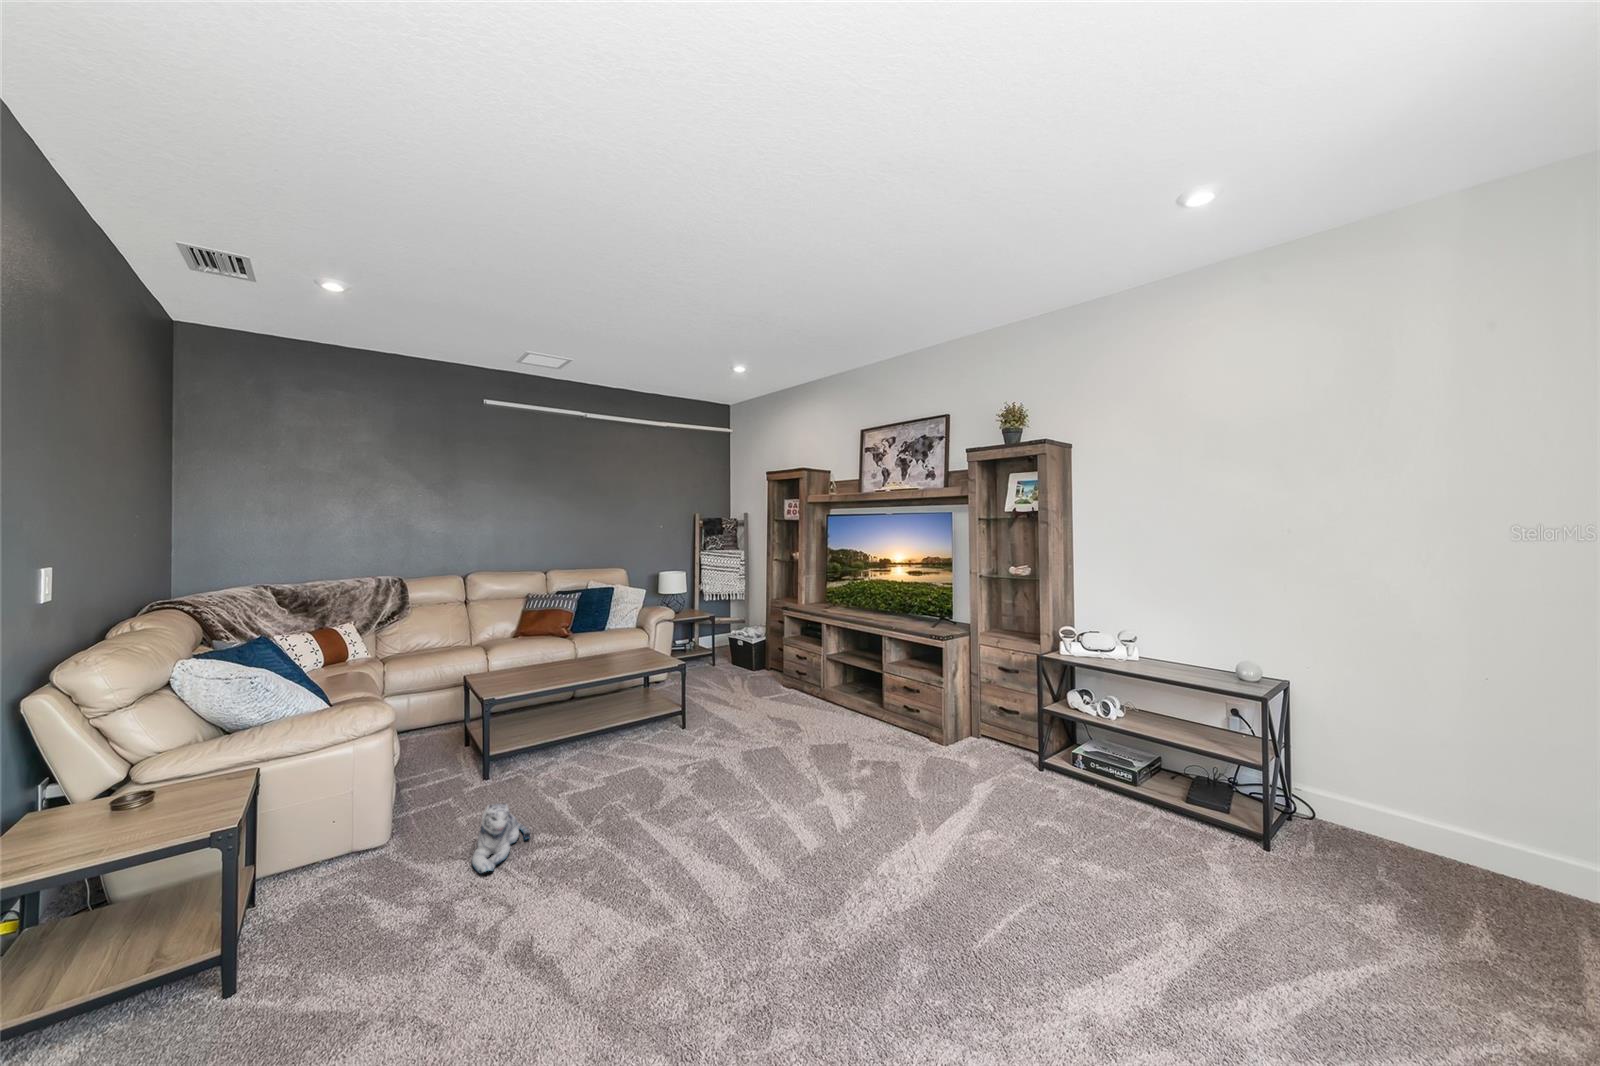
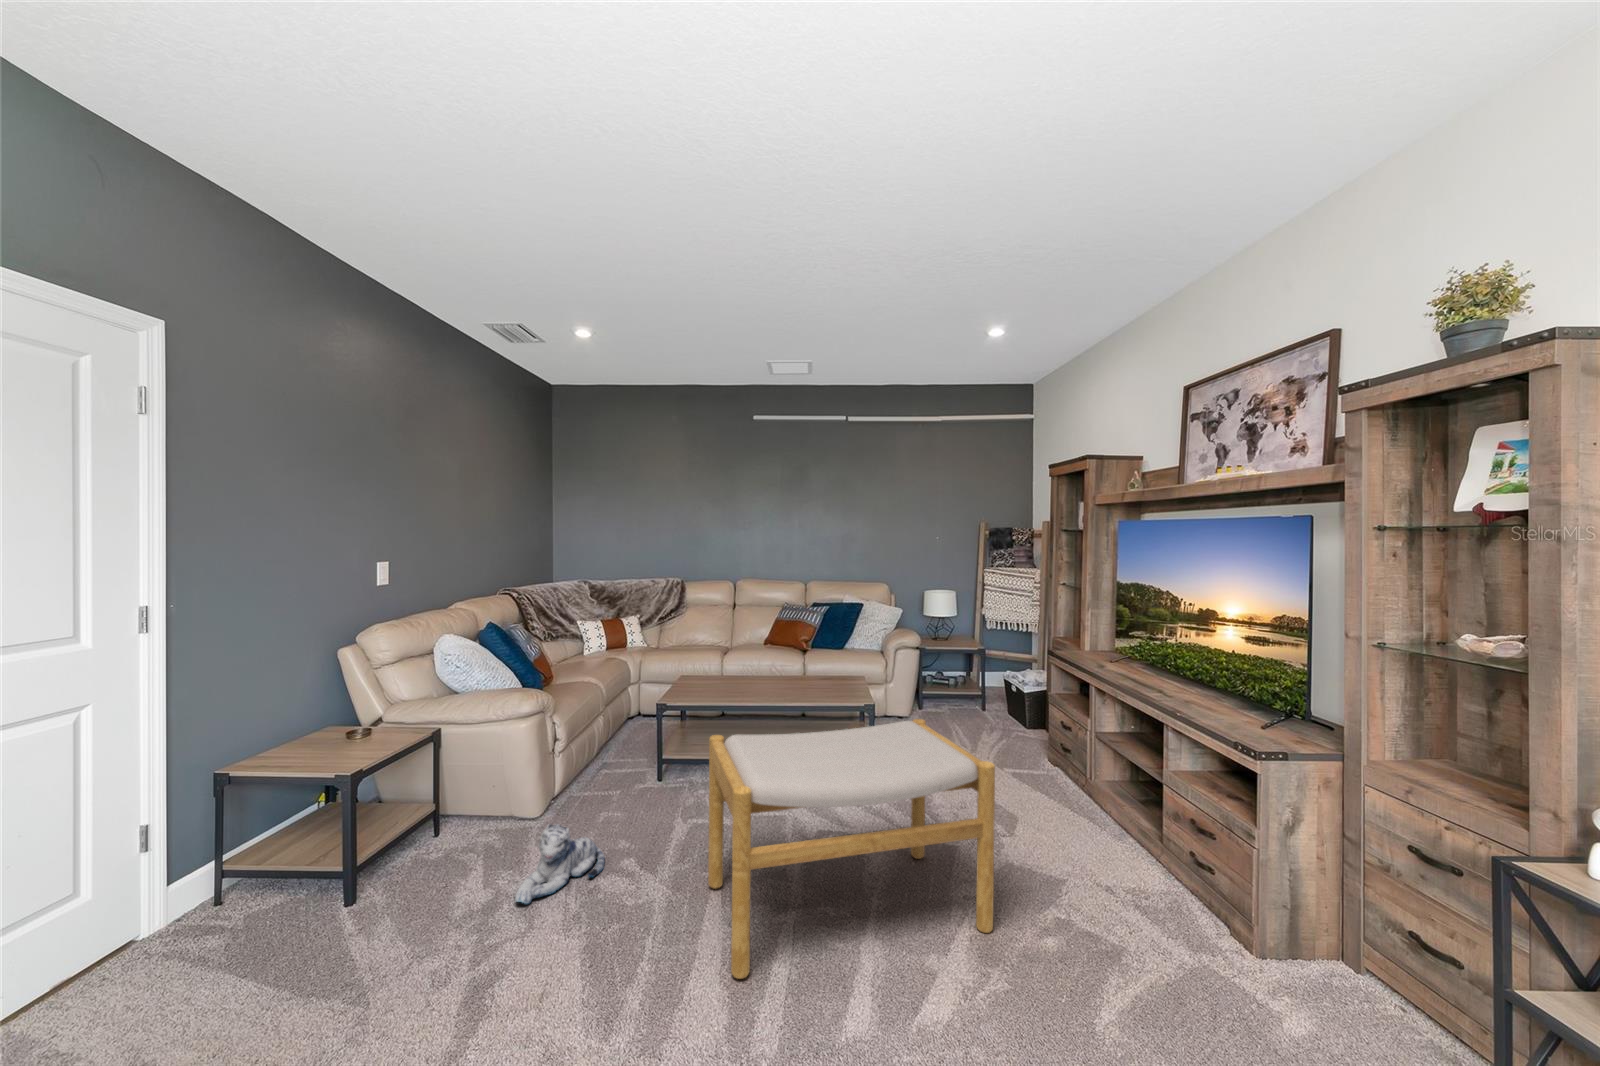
footstool: none [625,661,823,845] -> present [708,719,995,979]

